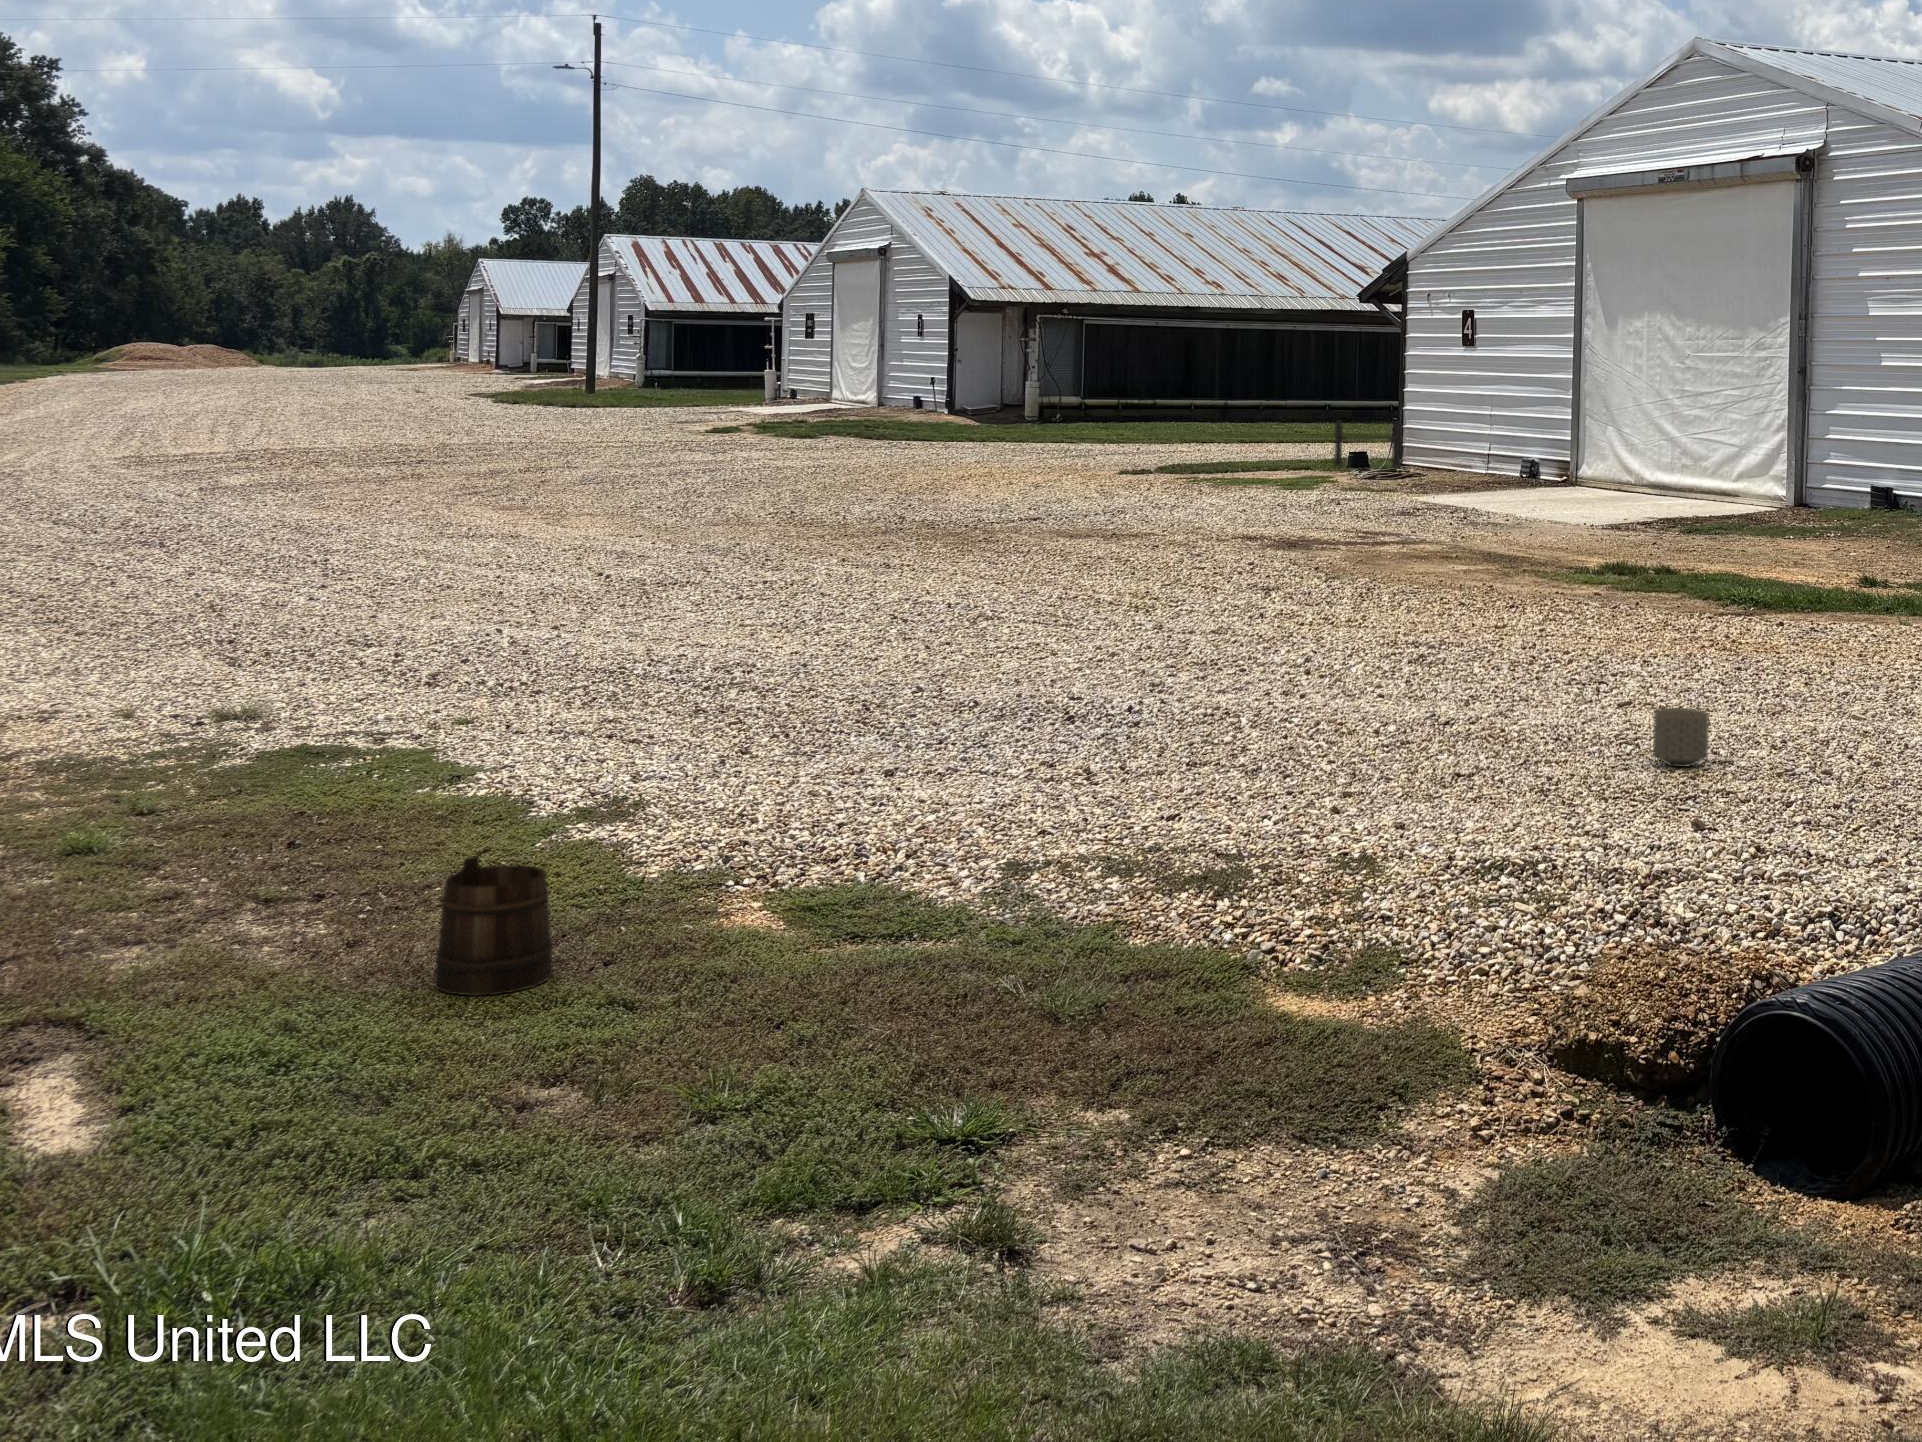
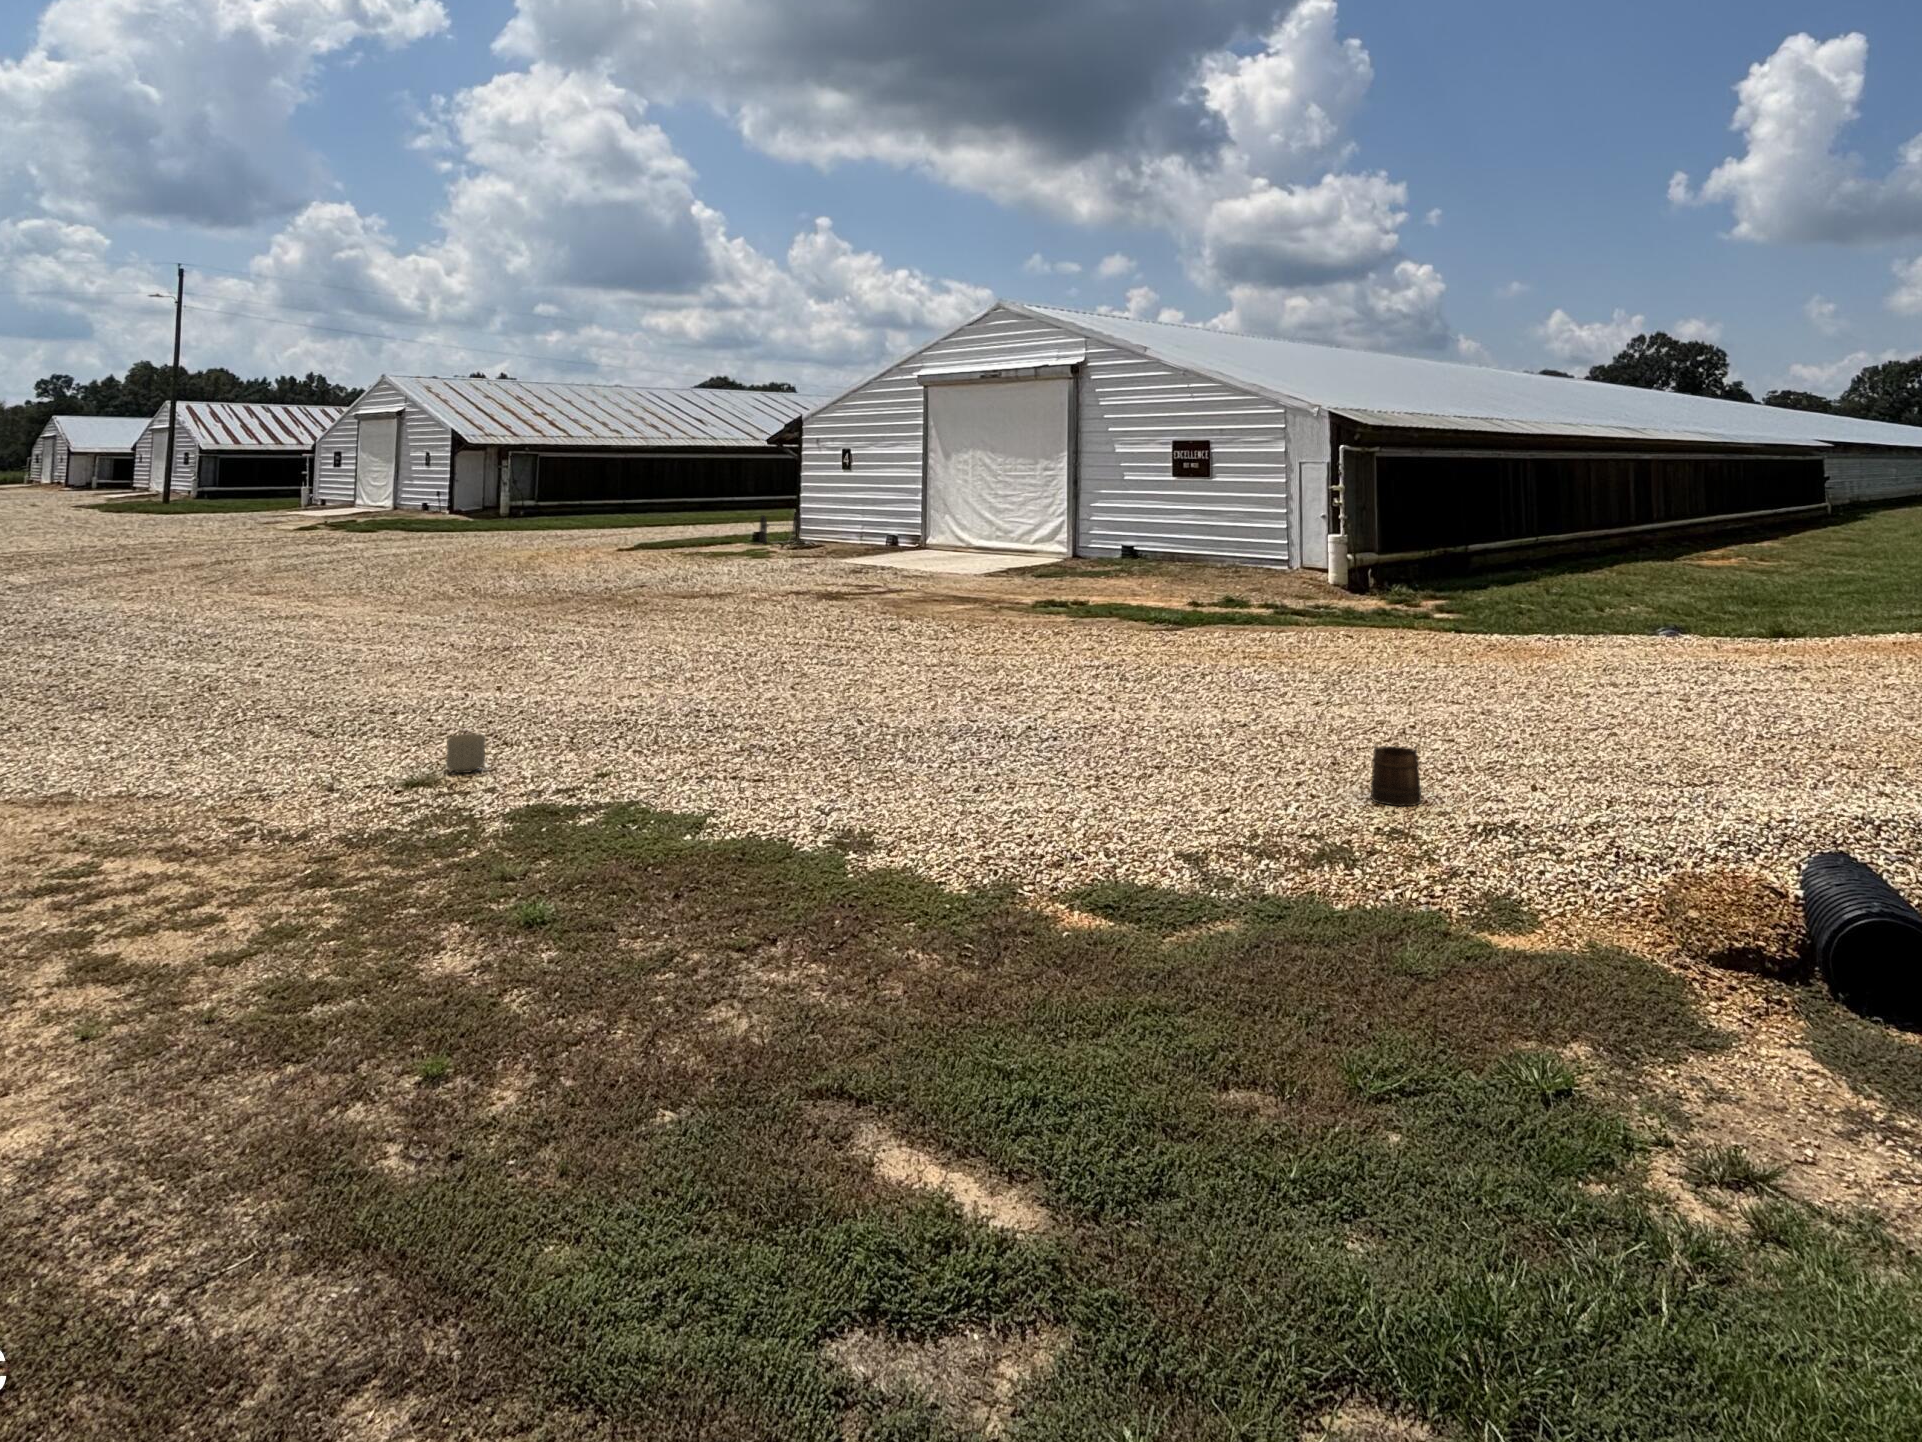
planter: present [1653,708,1709,767] -> present [446,733,486,773]
bucket: present [434,856,553,996] -> present [1371,745,1422,806]

